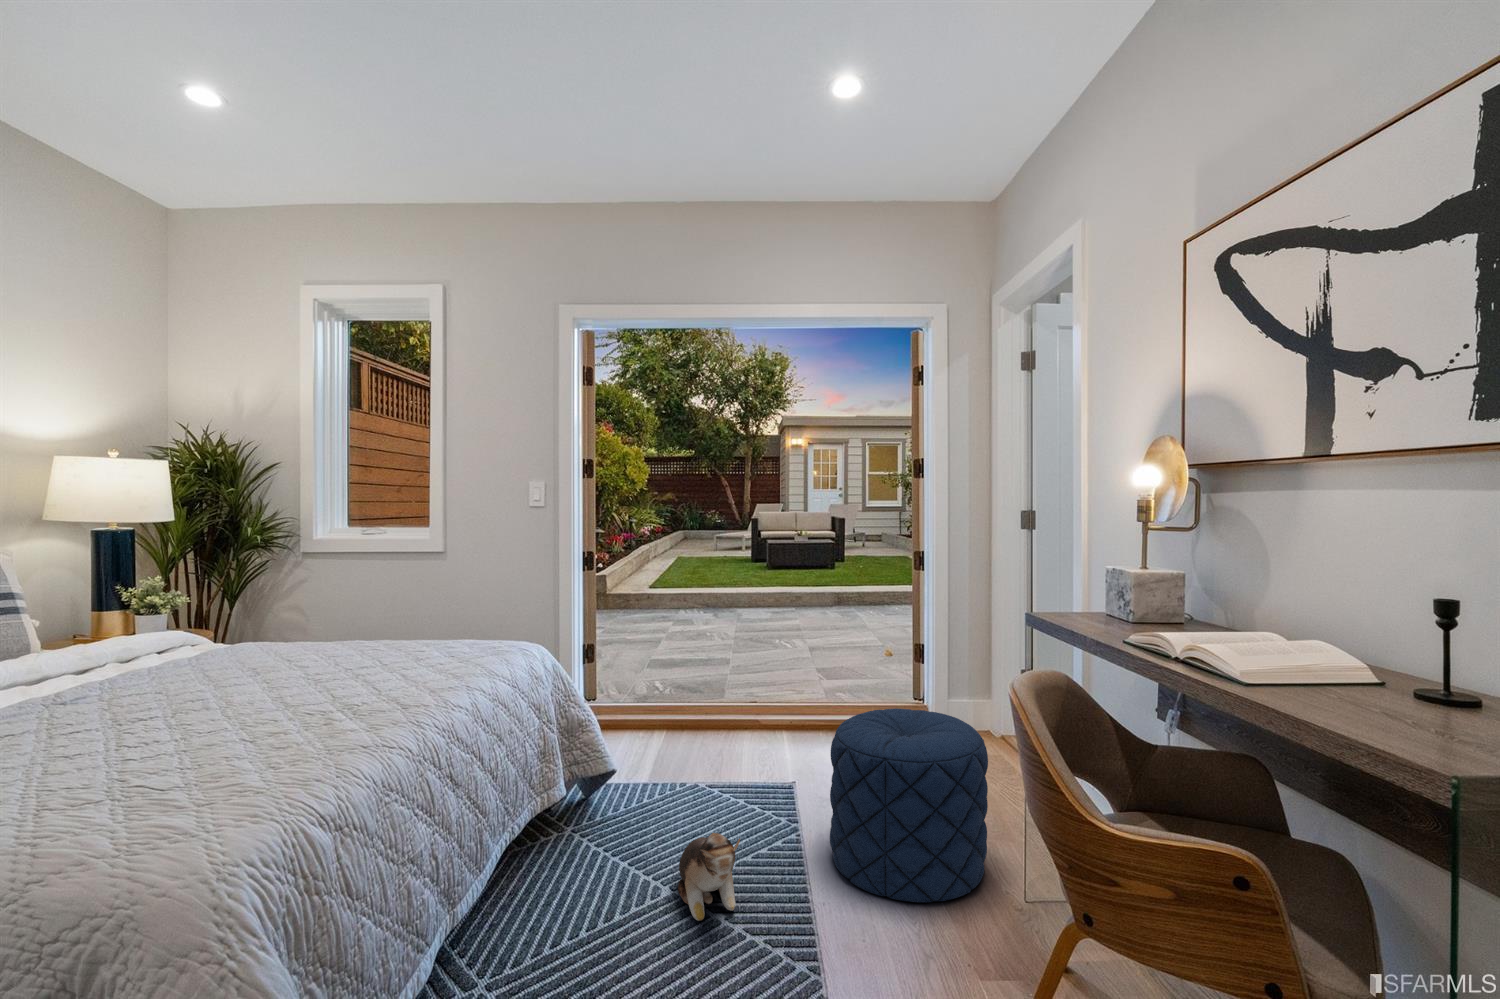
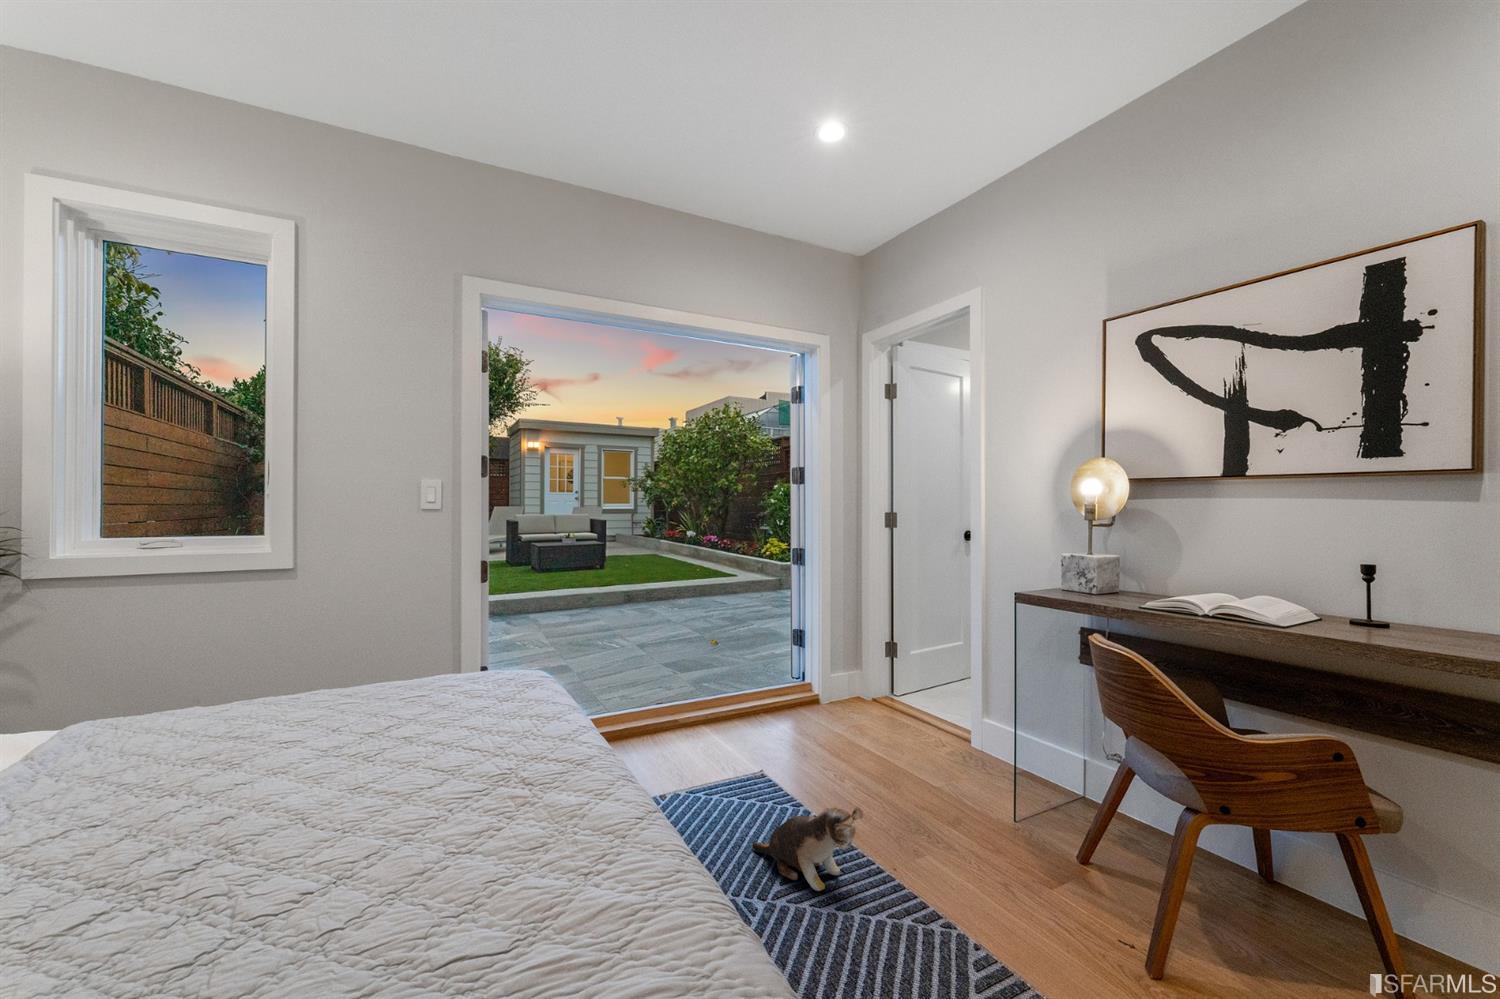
pouf: present [830,708,988,902] -> none [850,678,981,833]

